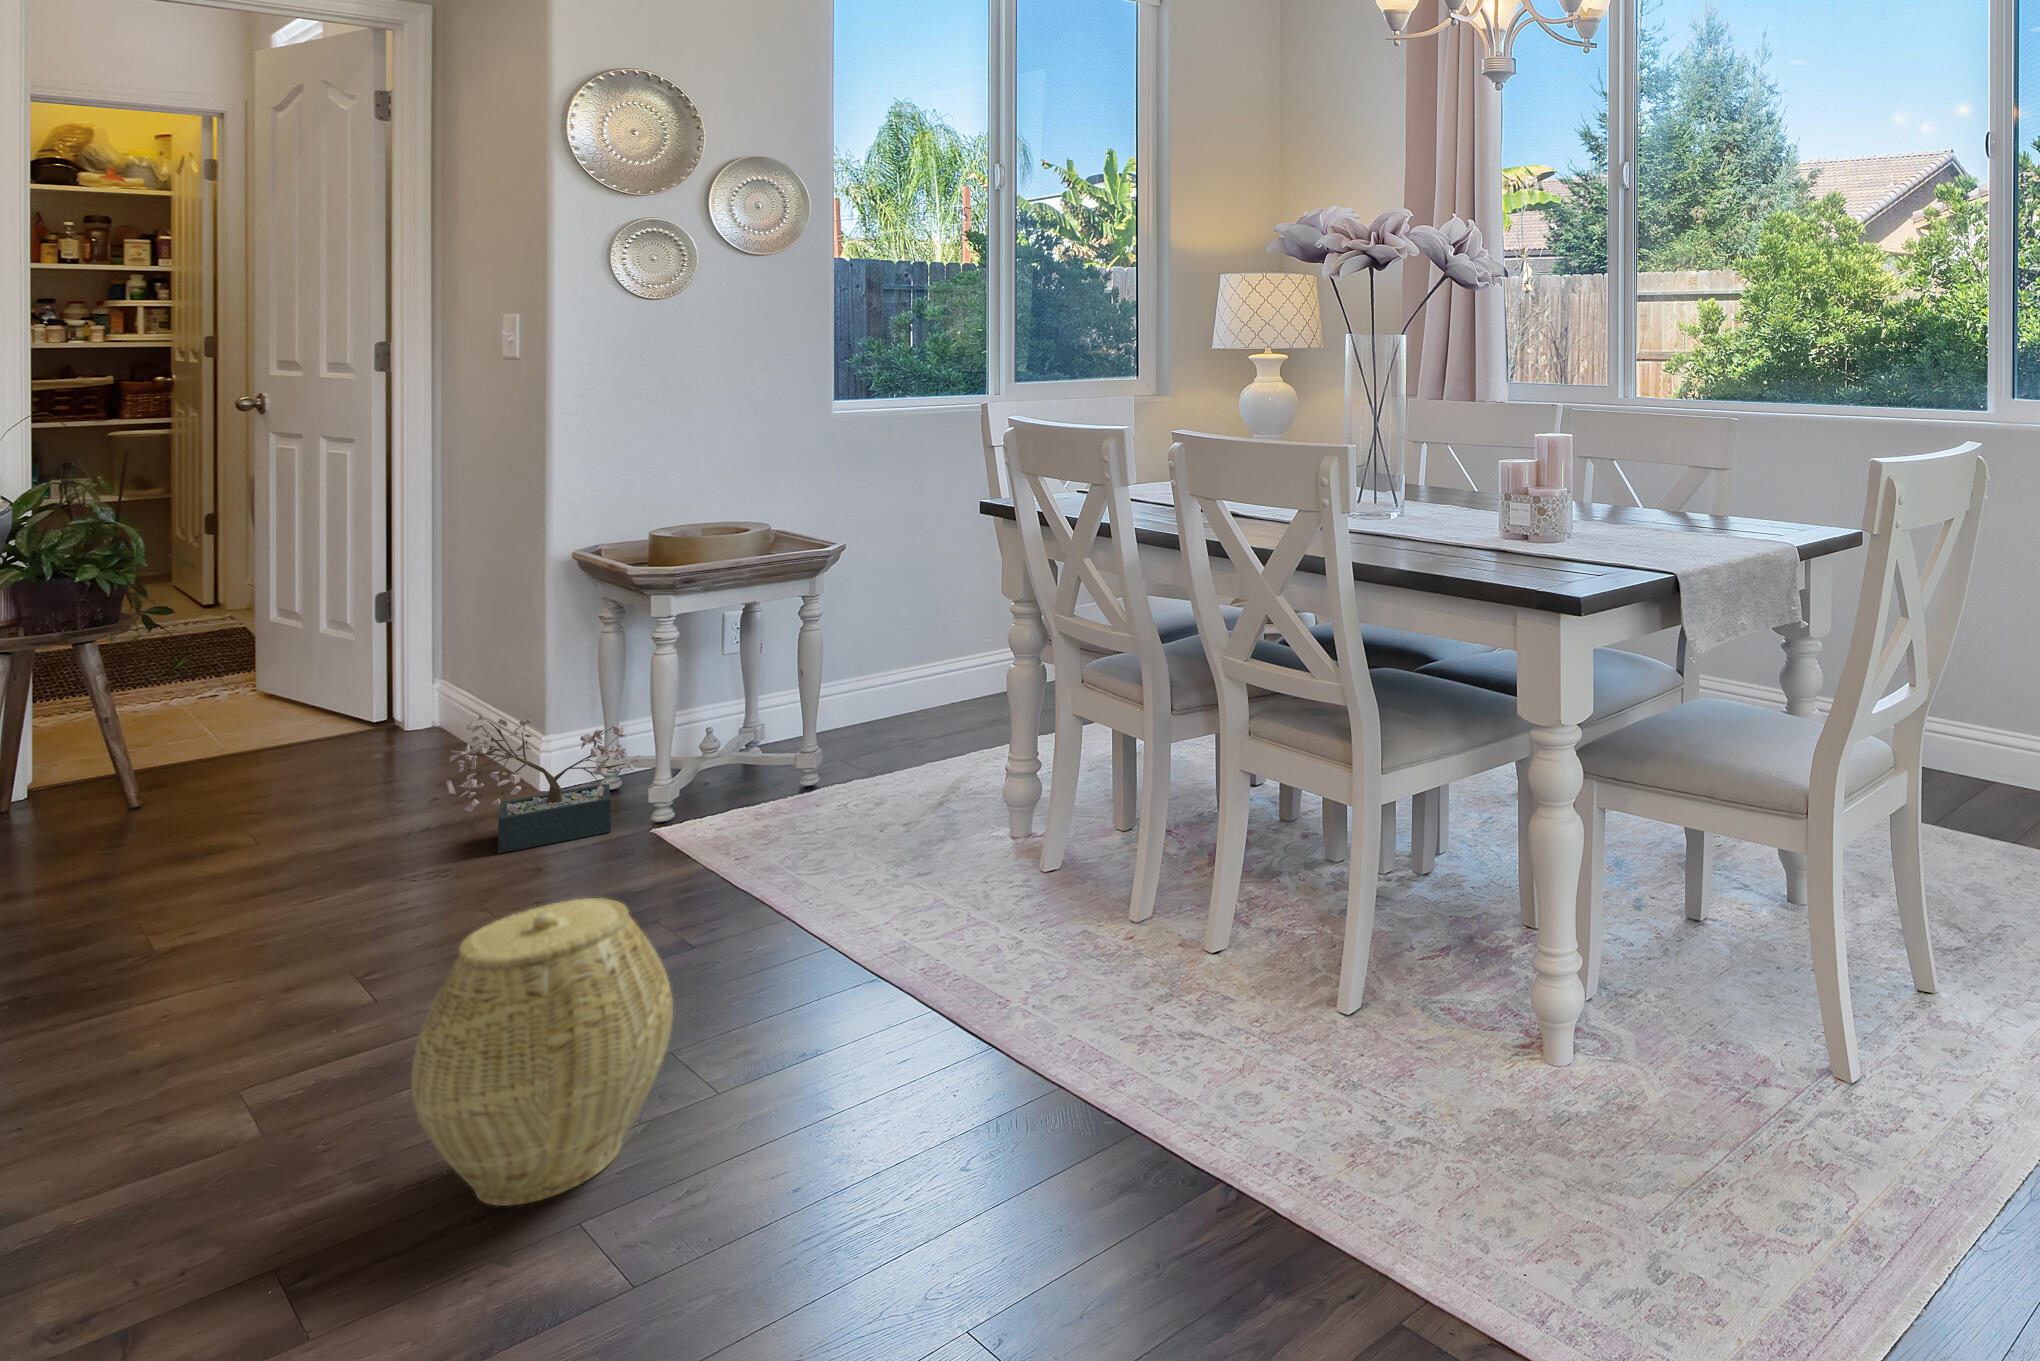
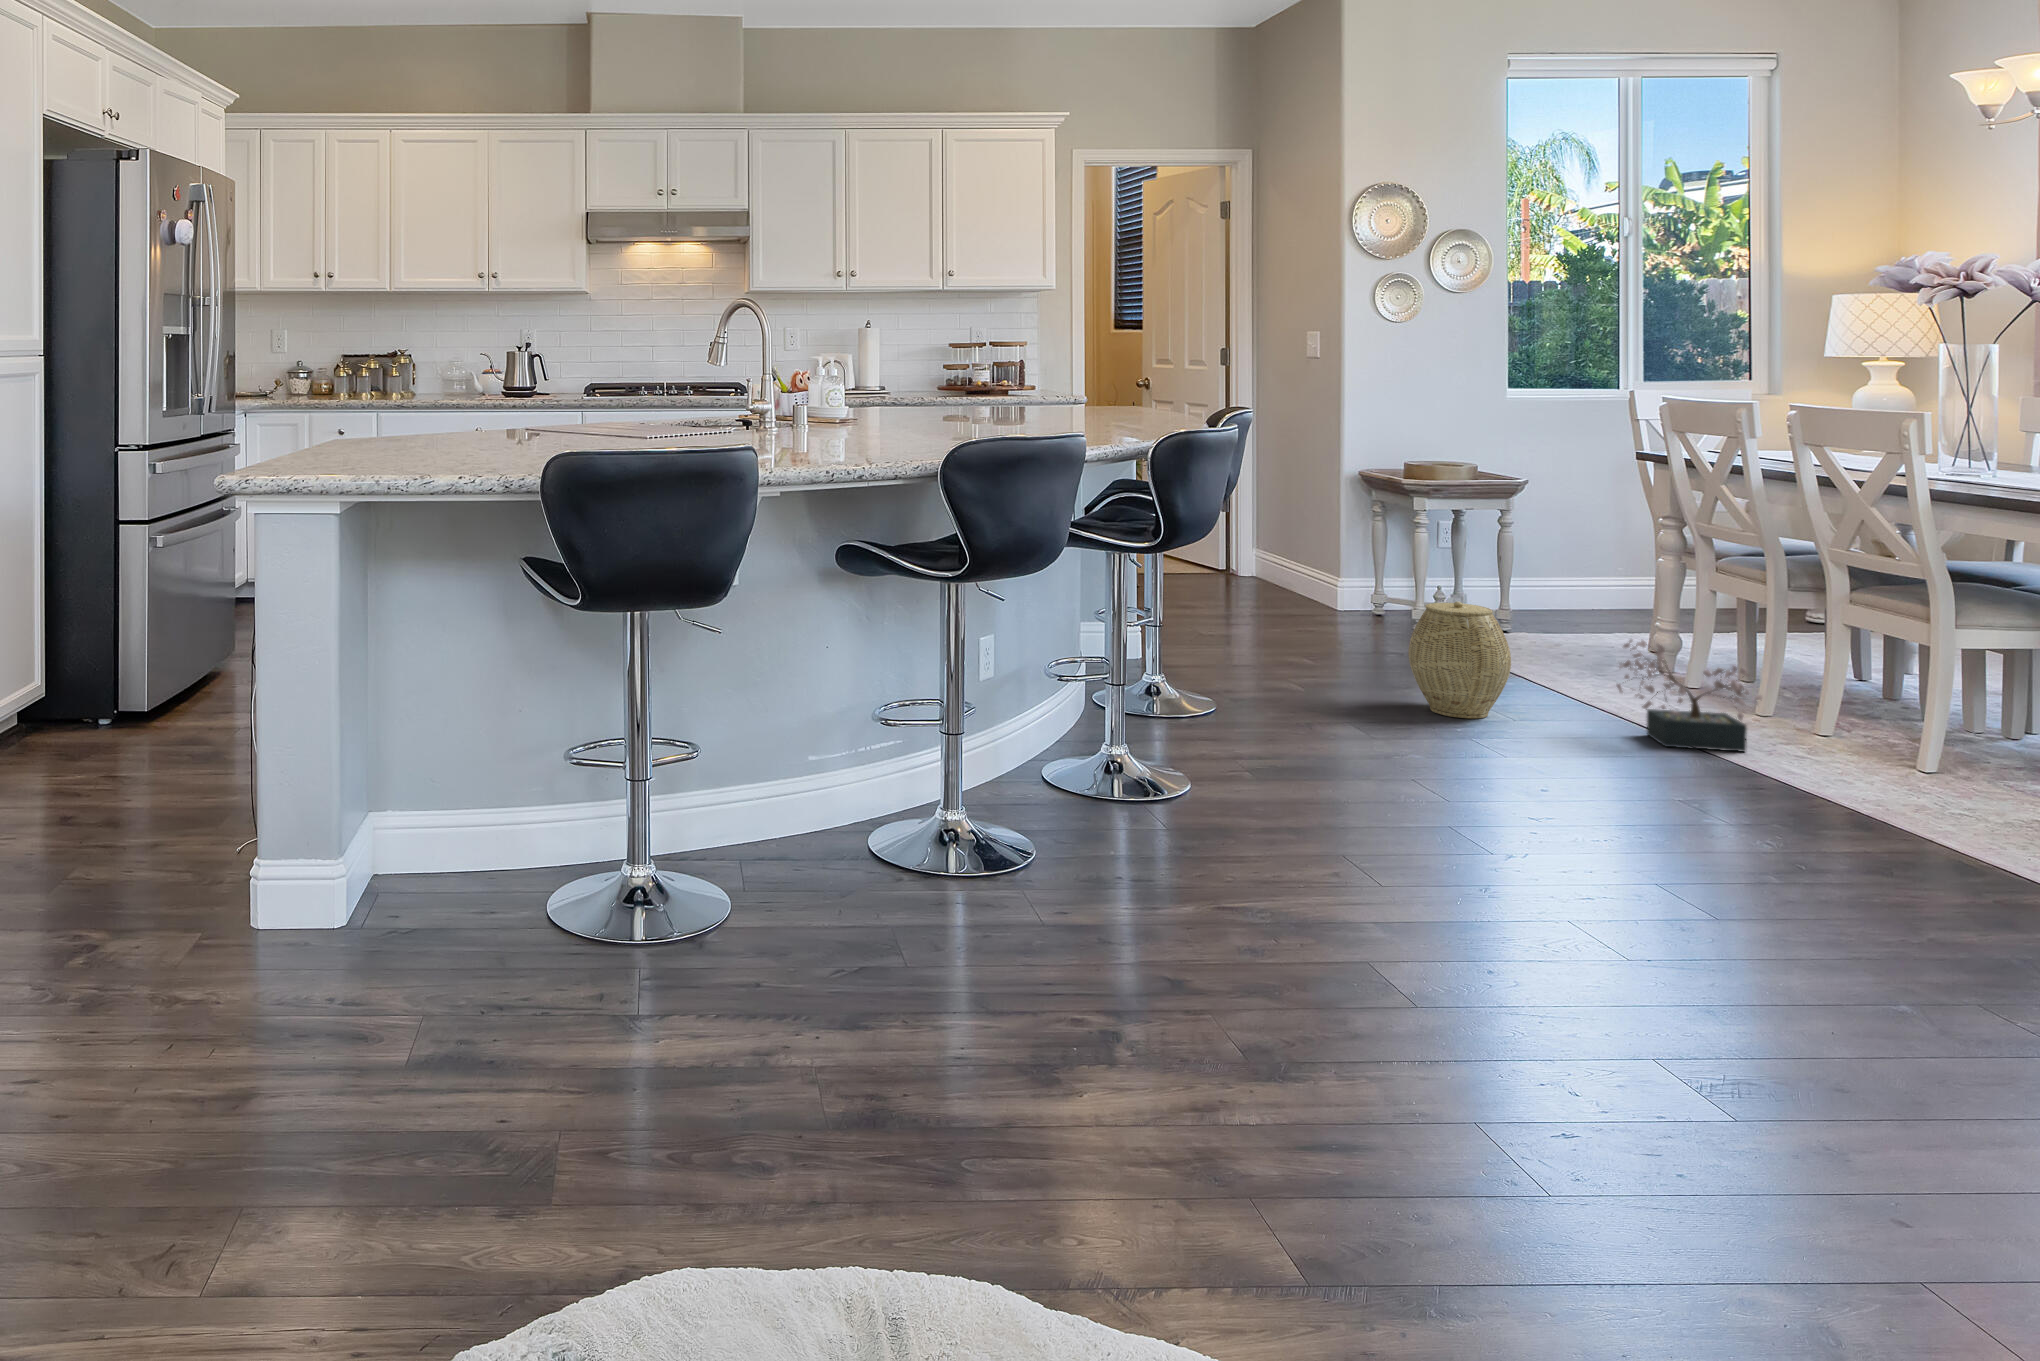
decorative plant: present [446,714,641,853] -> present [1617,640,1762,752]

